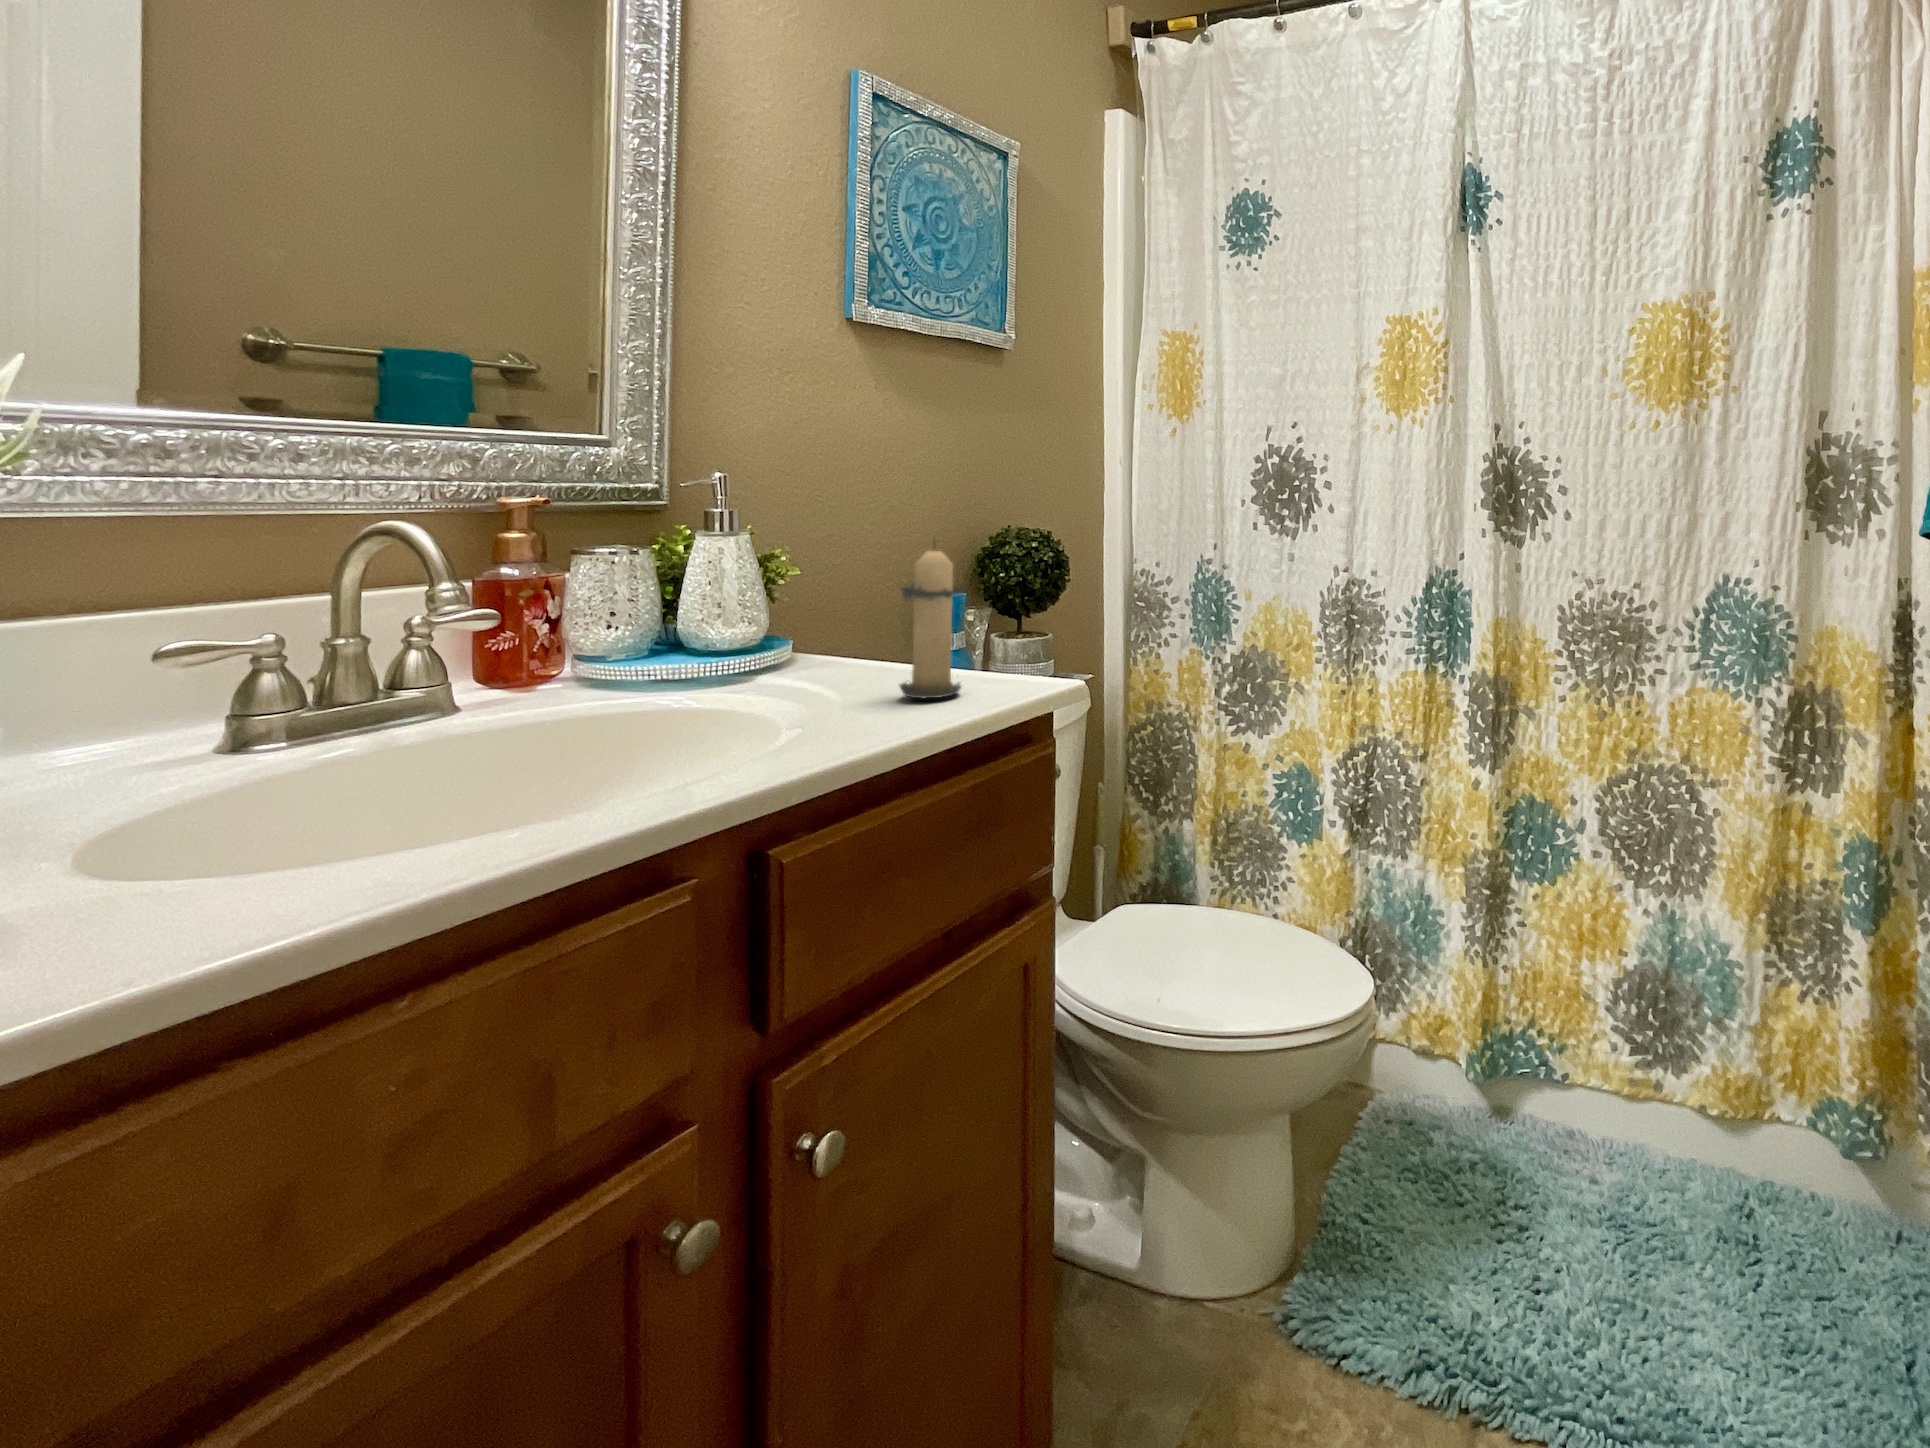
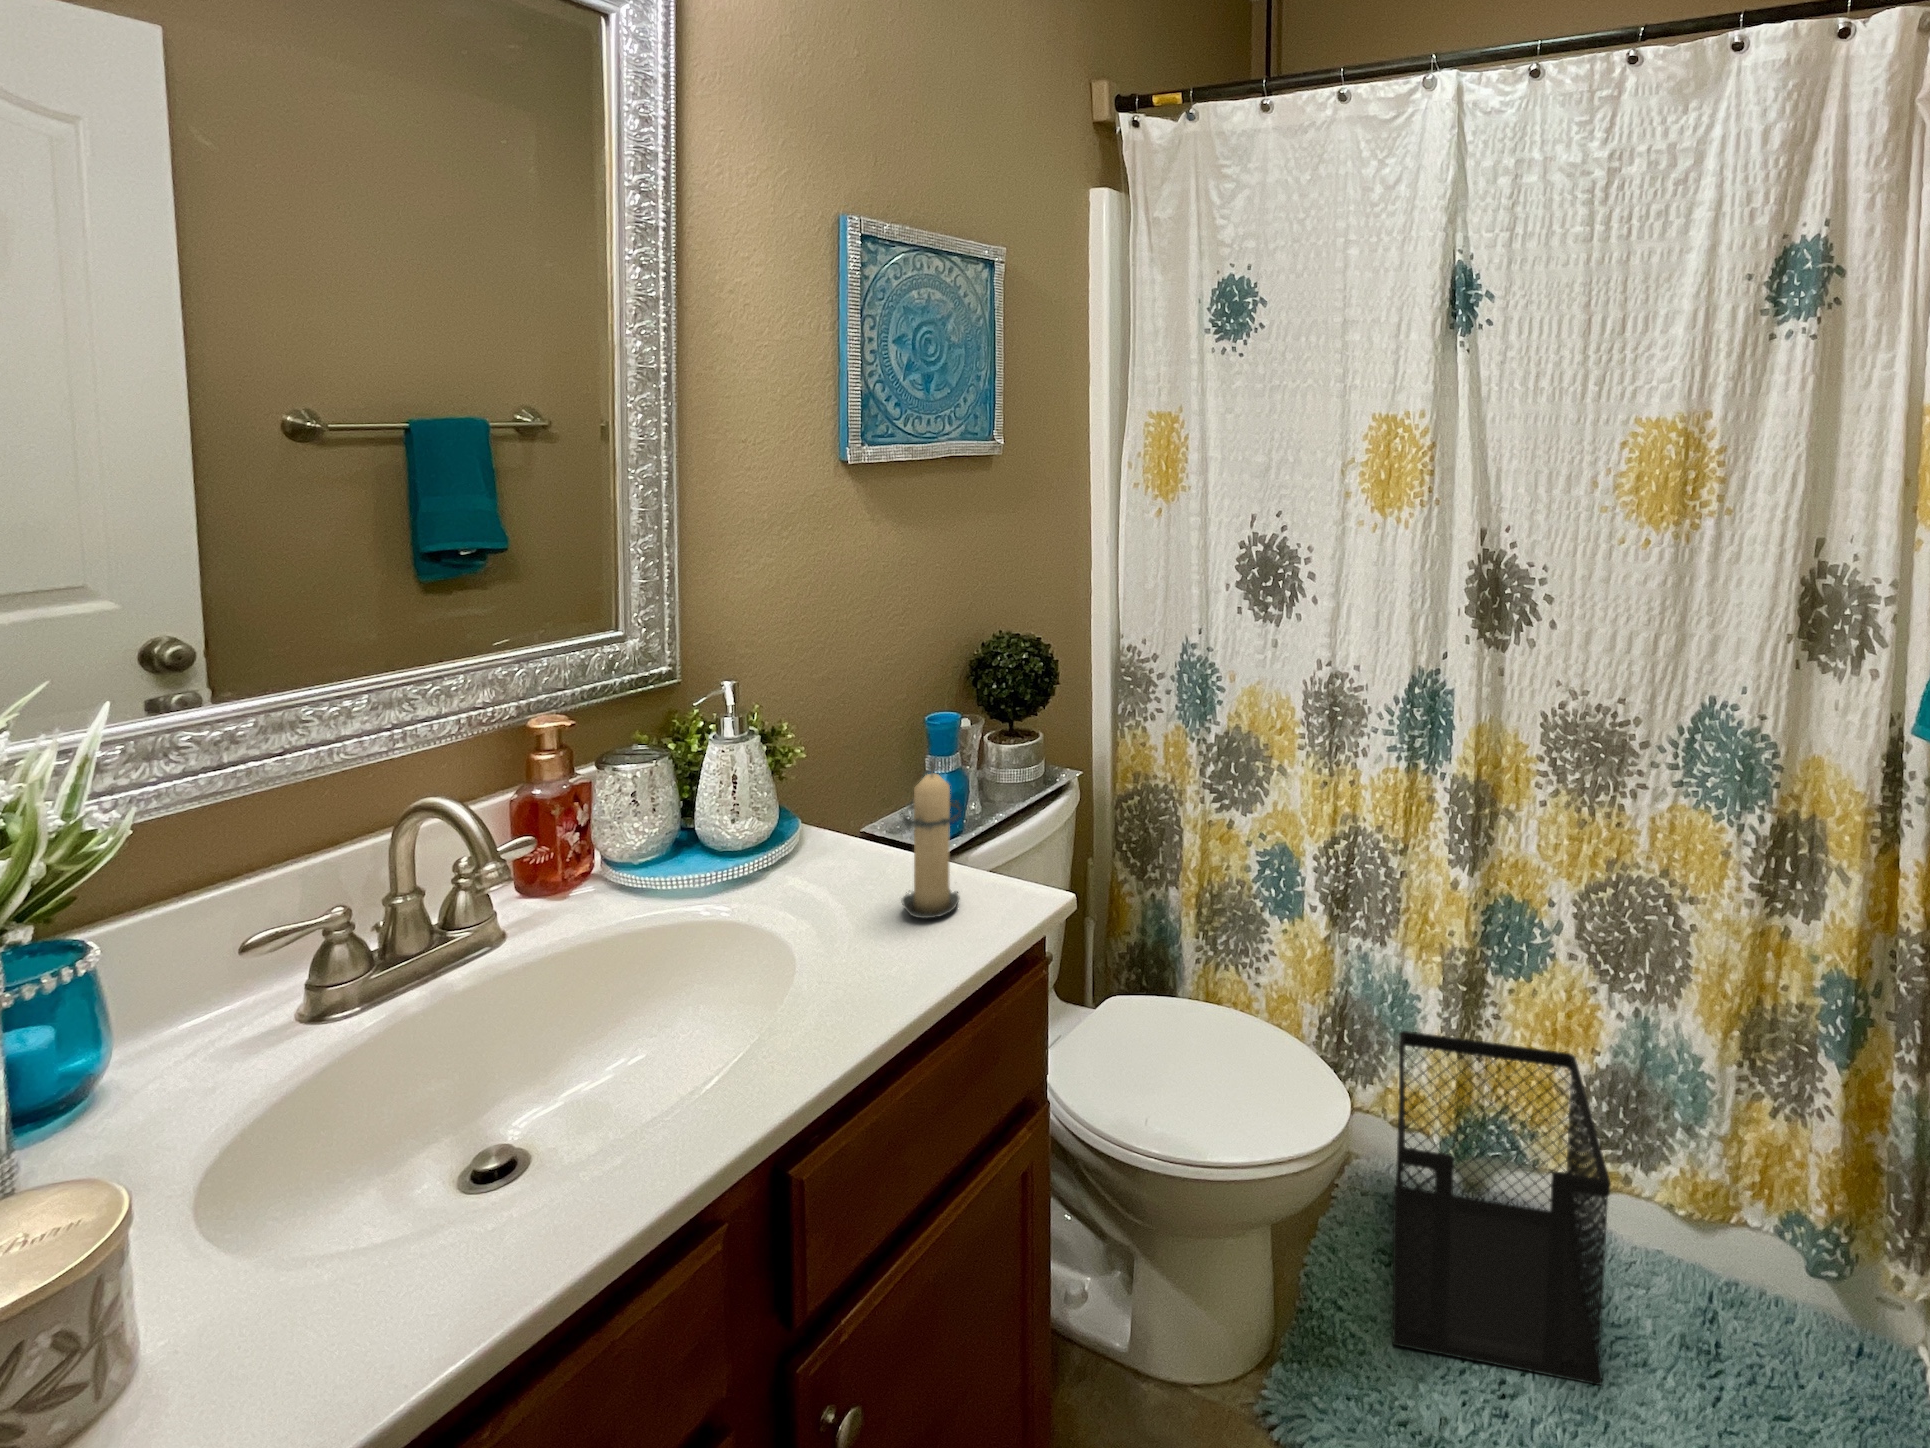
wastebasket: none [1420,941,1643,1278] -> present [1393,1031,1611,1385]

